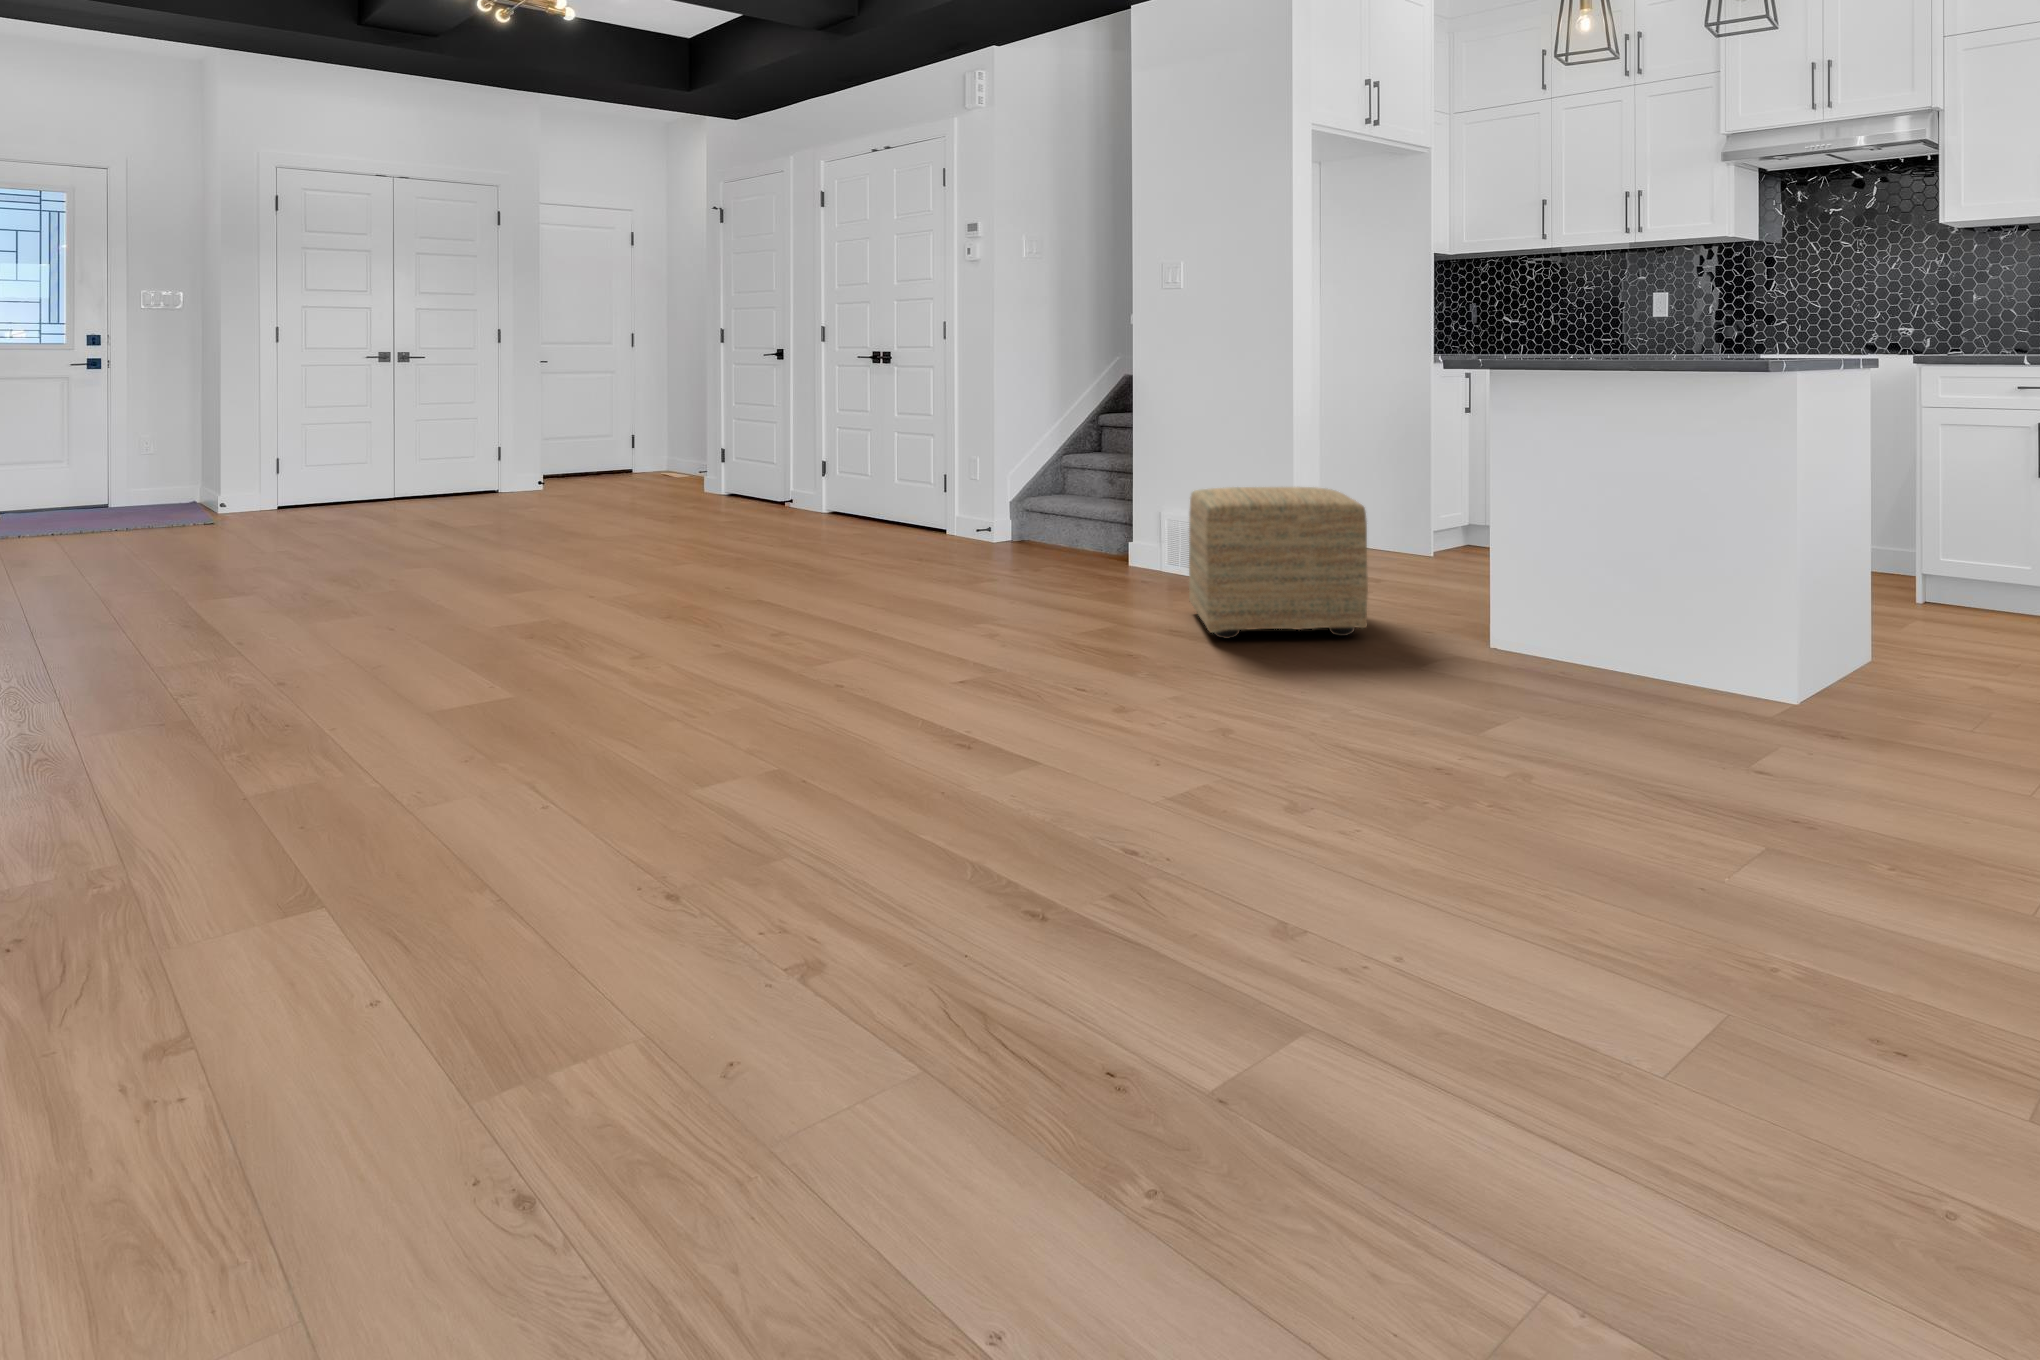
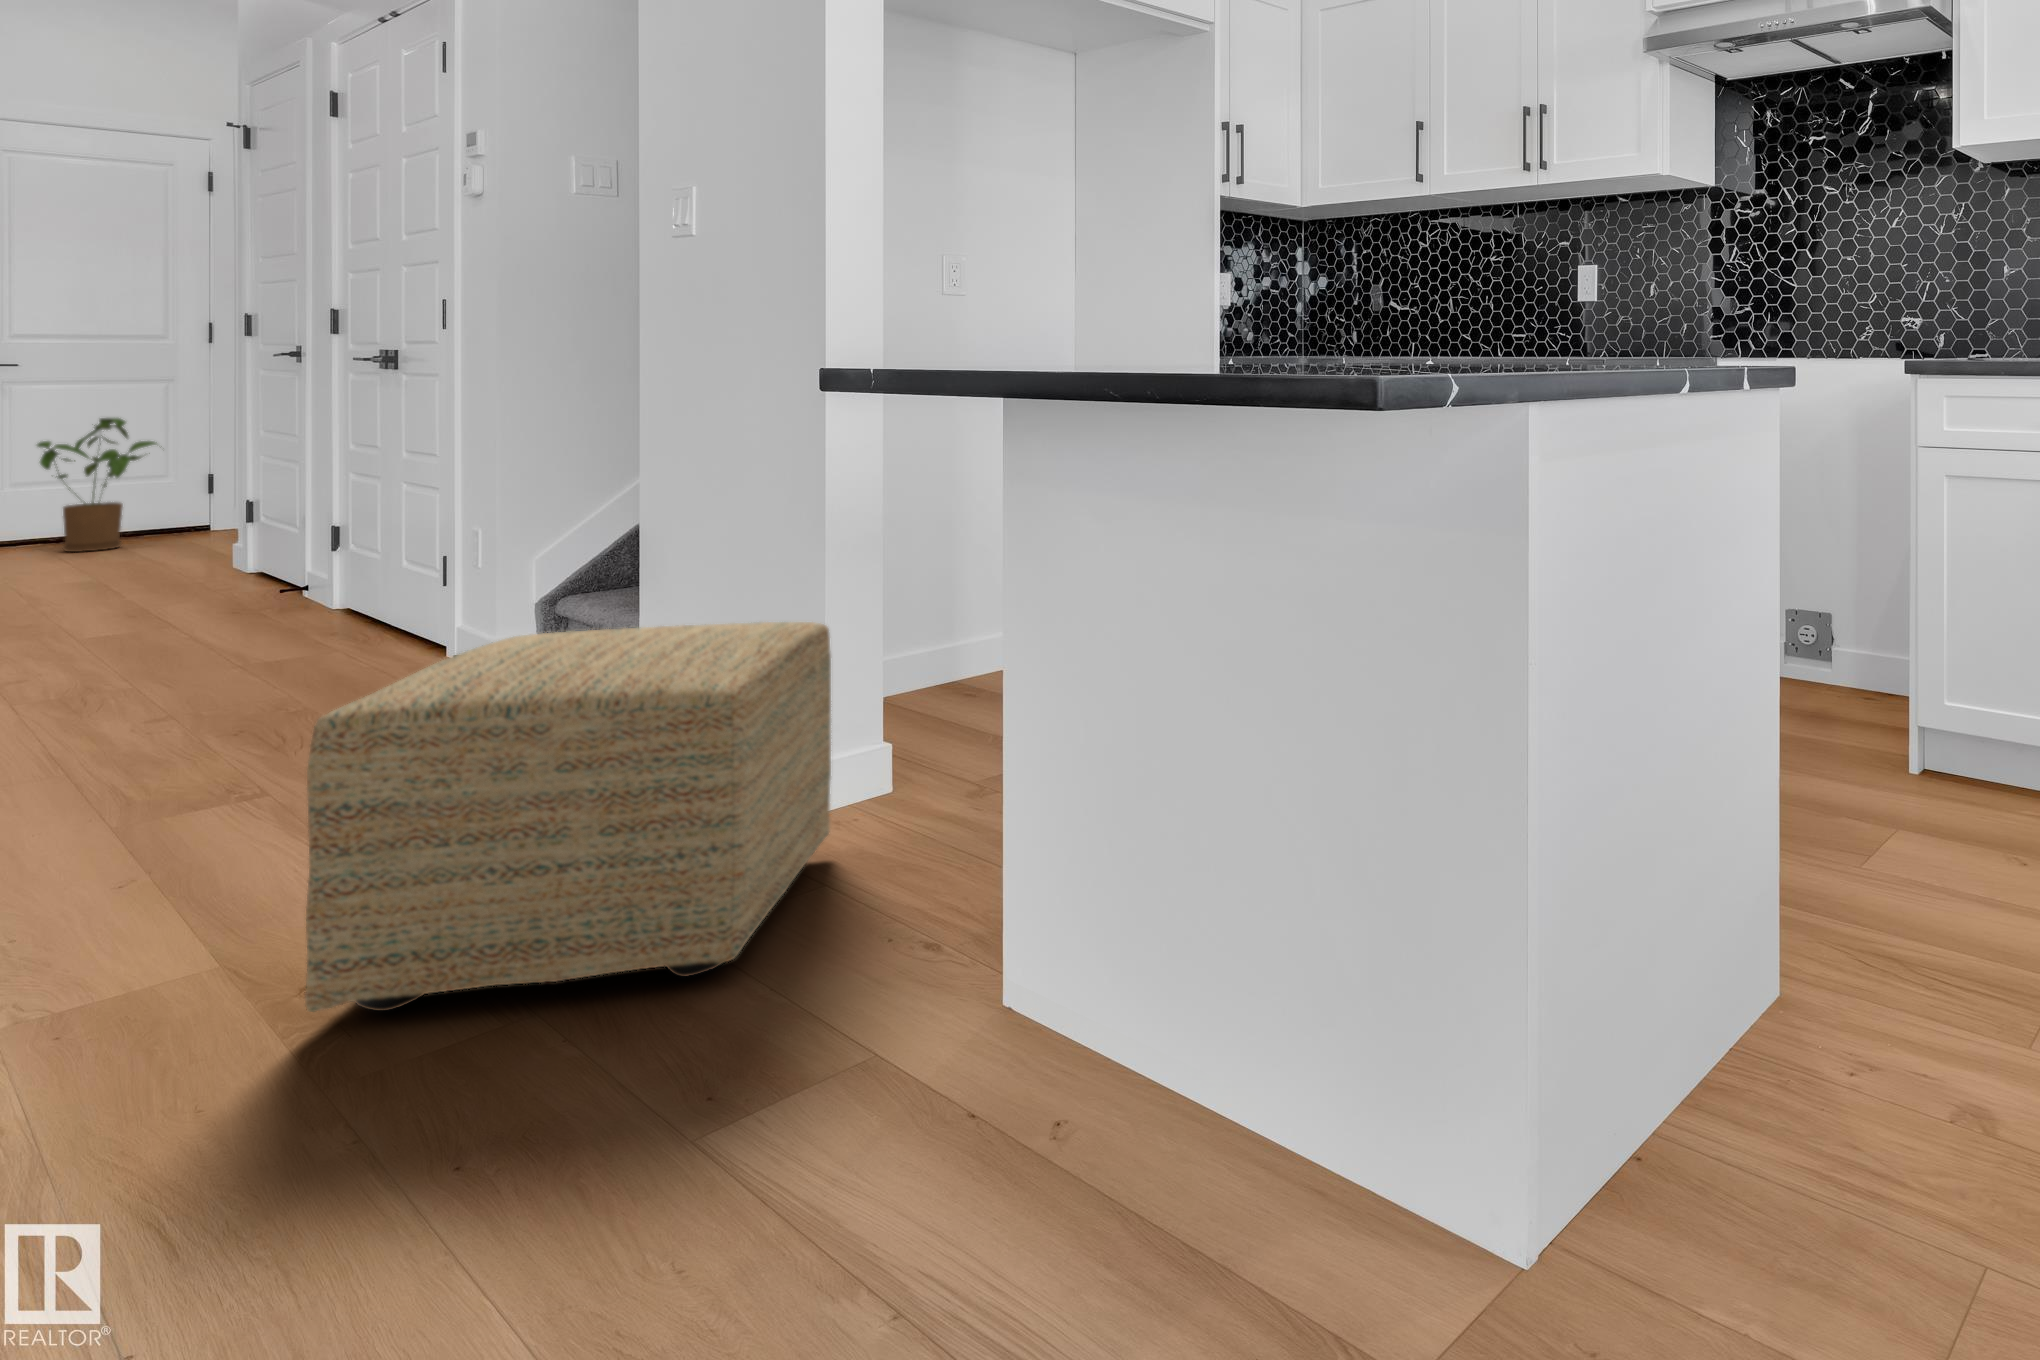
house plant: none [544,397,605,486] -> present [37,418,157,552]

